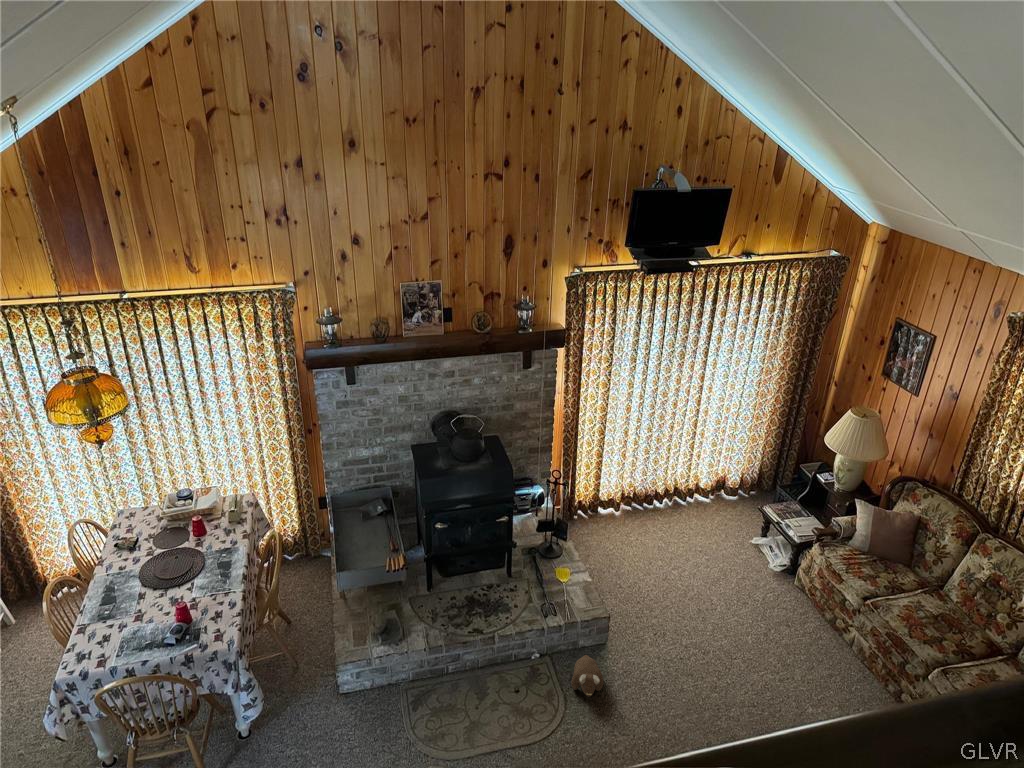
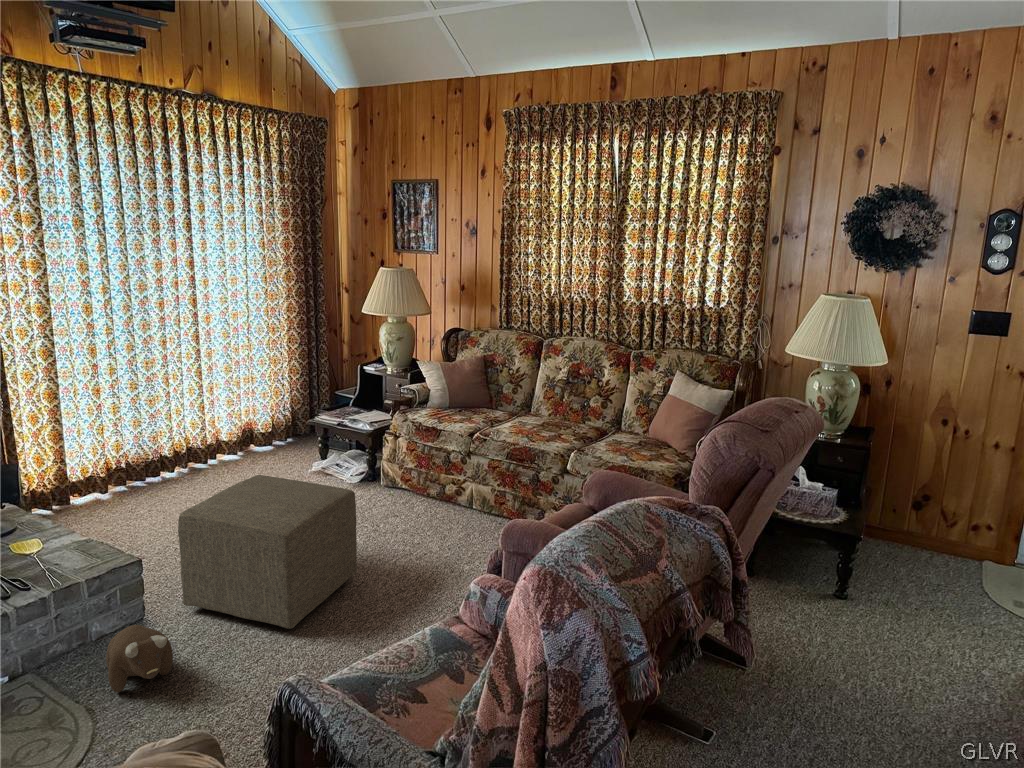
ottoman: none [623,579,738,698] -> present [178,475,357,629]

